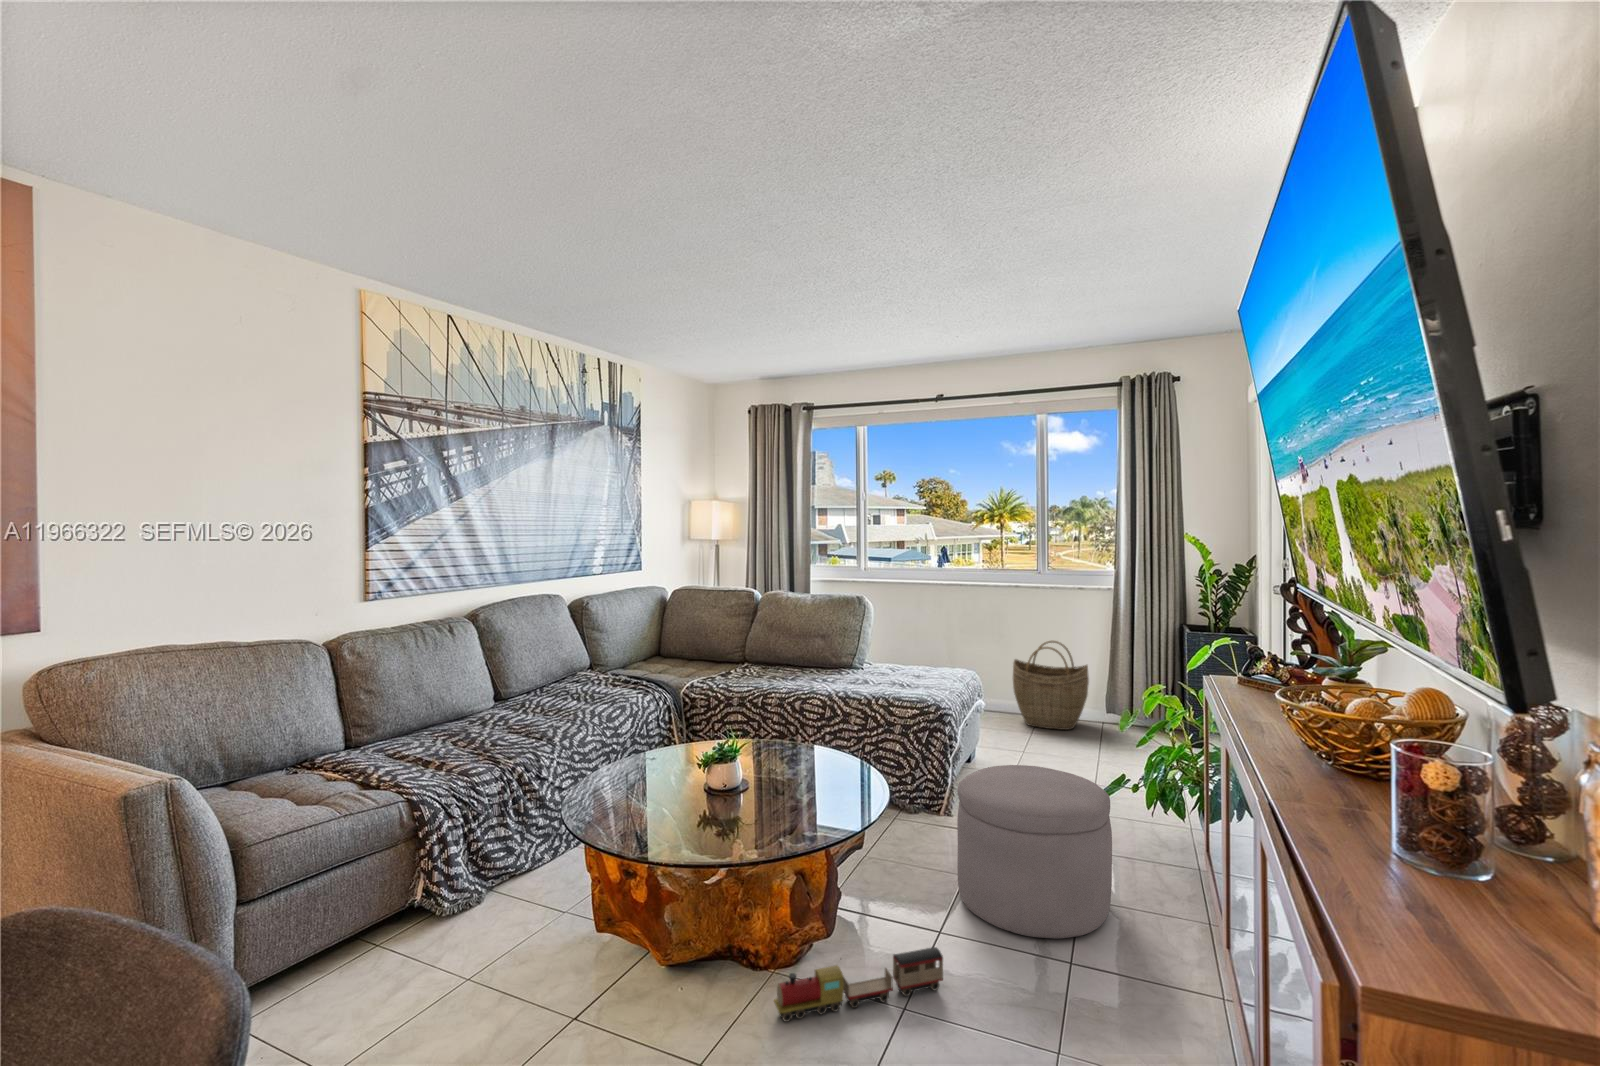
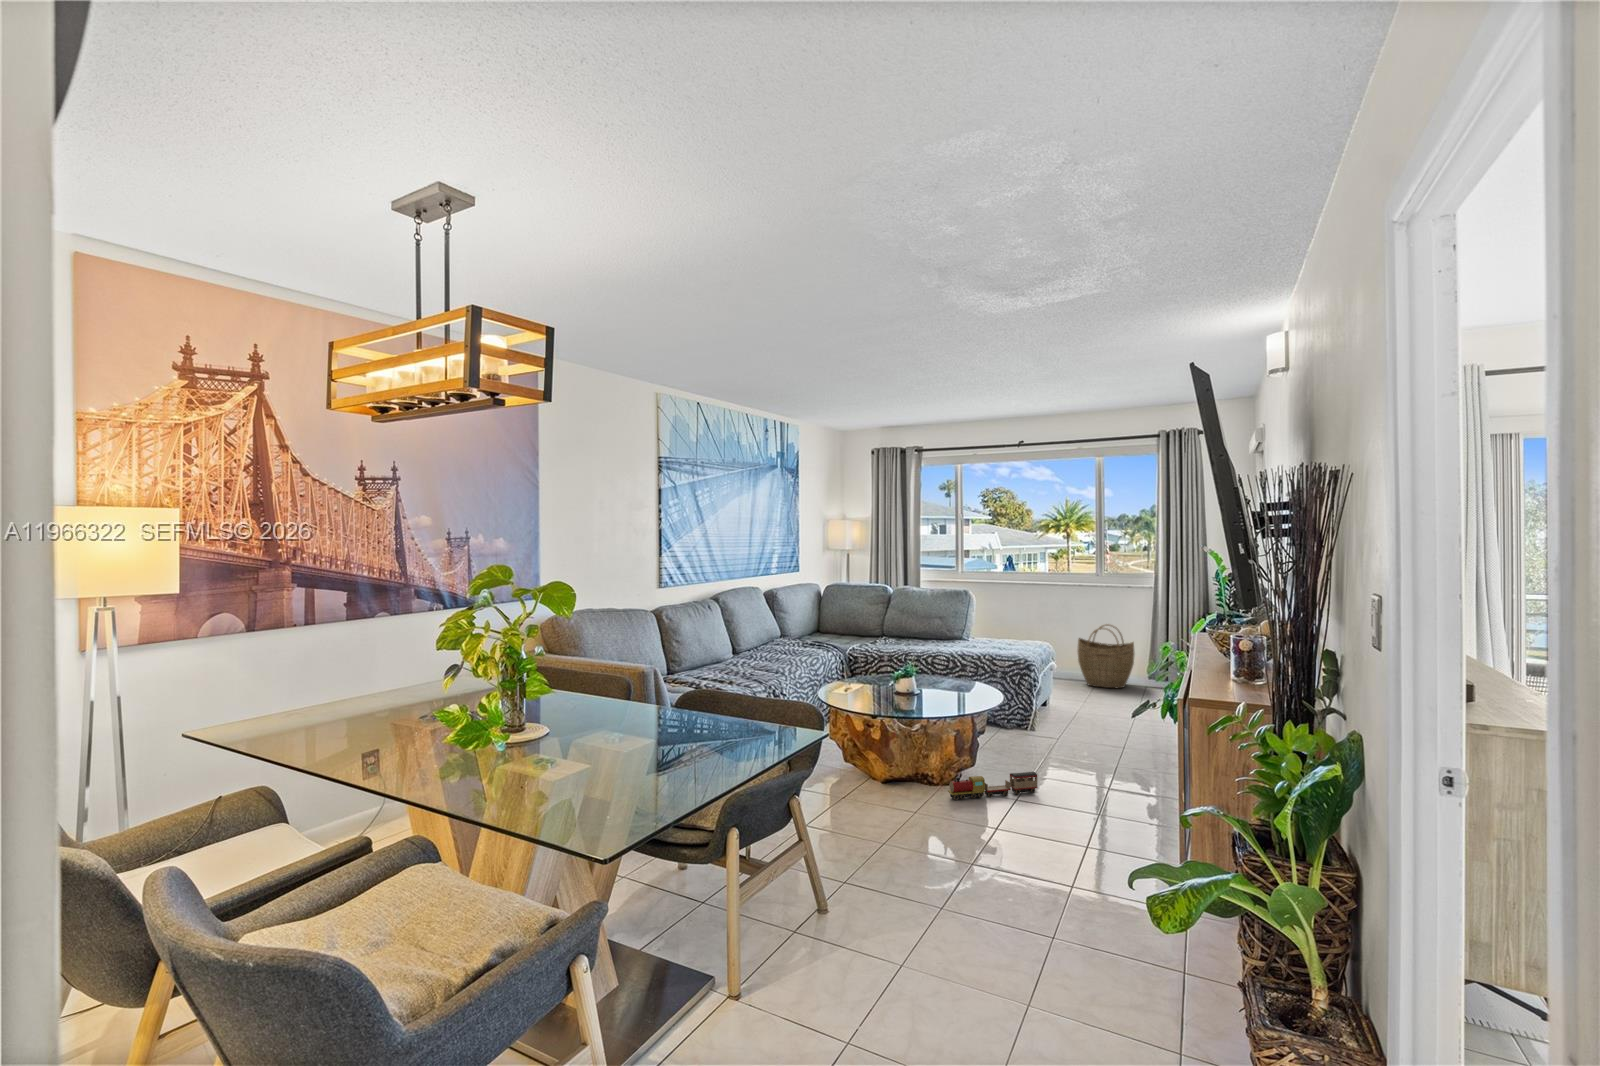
ottoman: present [957,765,1112,939] -> none [1043,688,1135,778]

